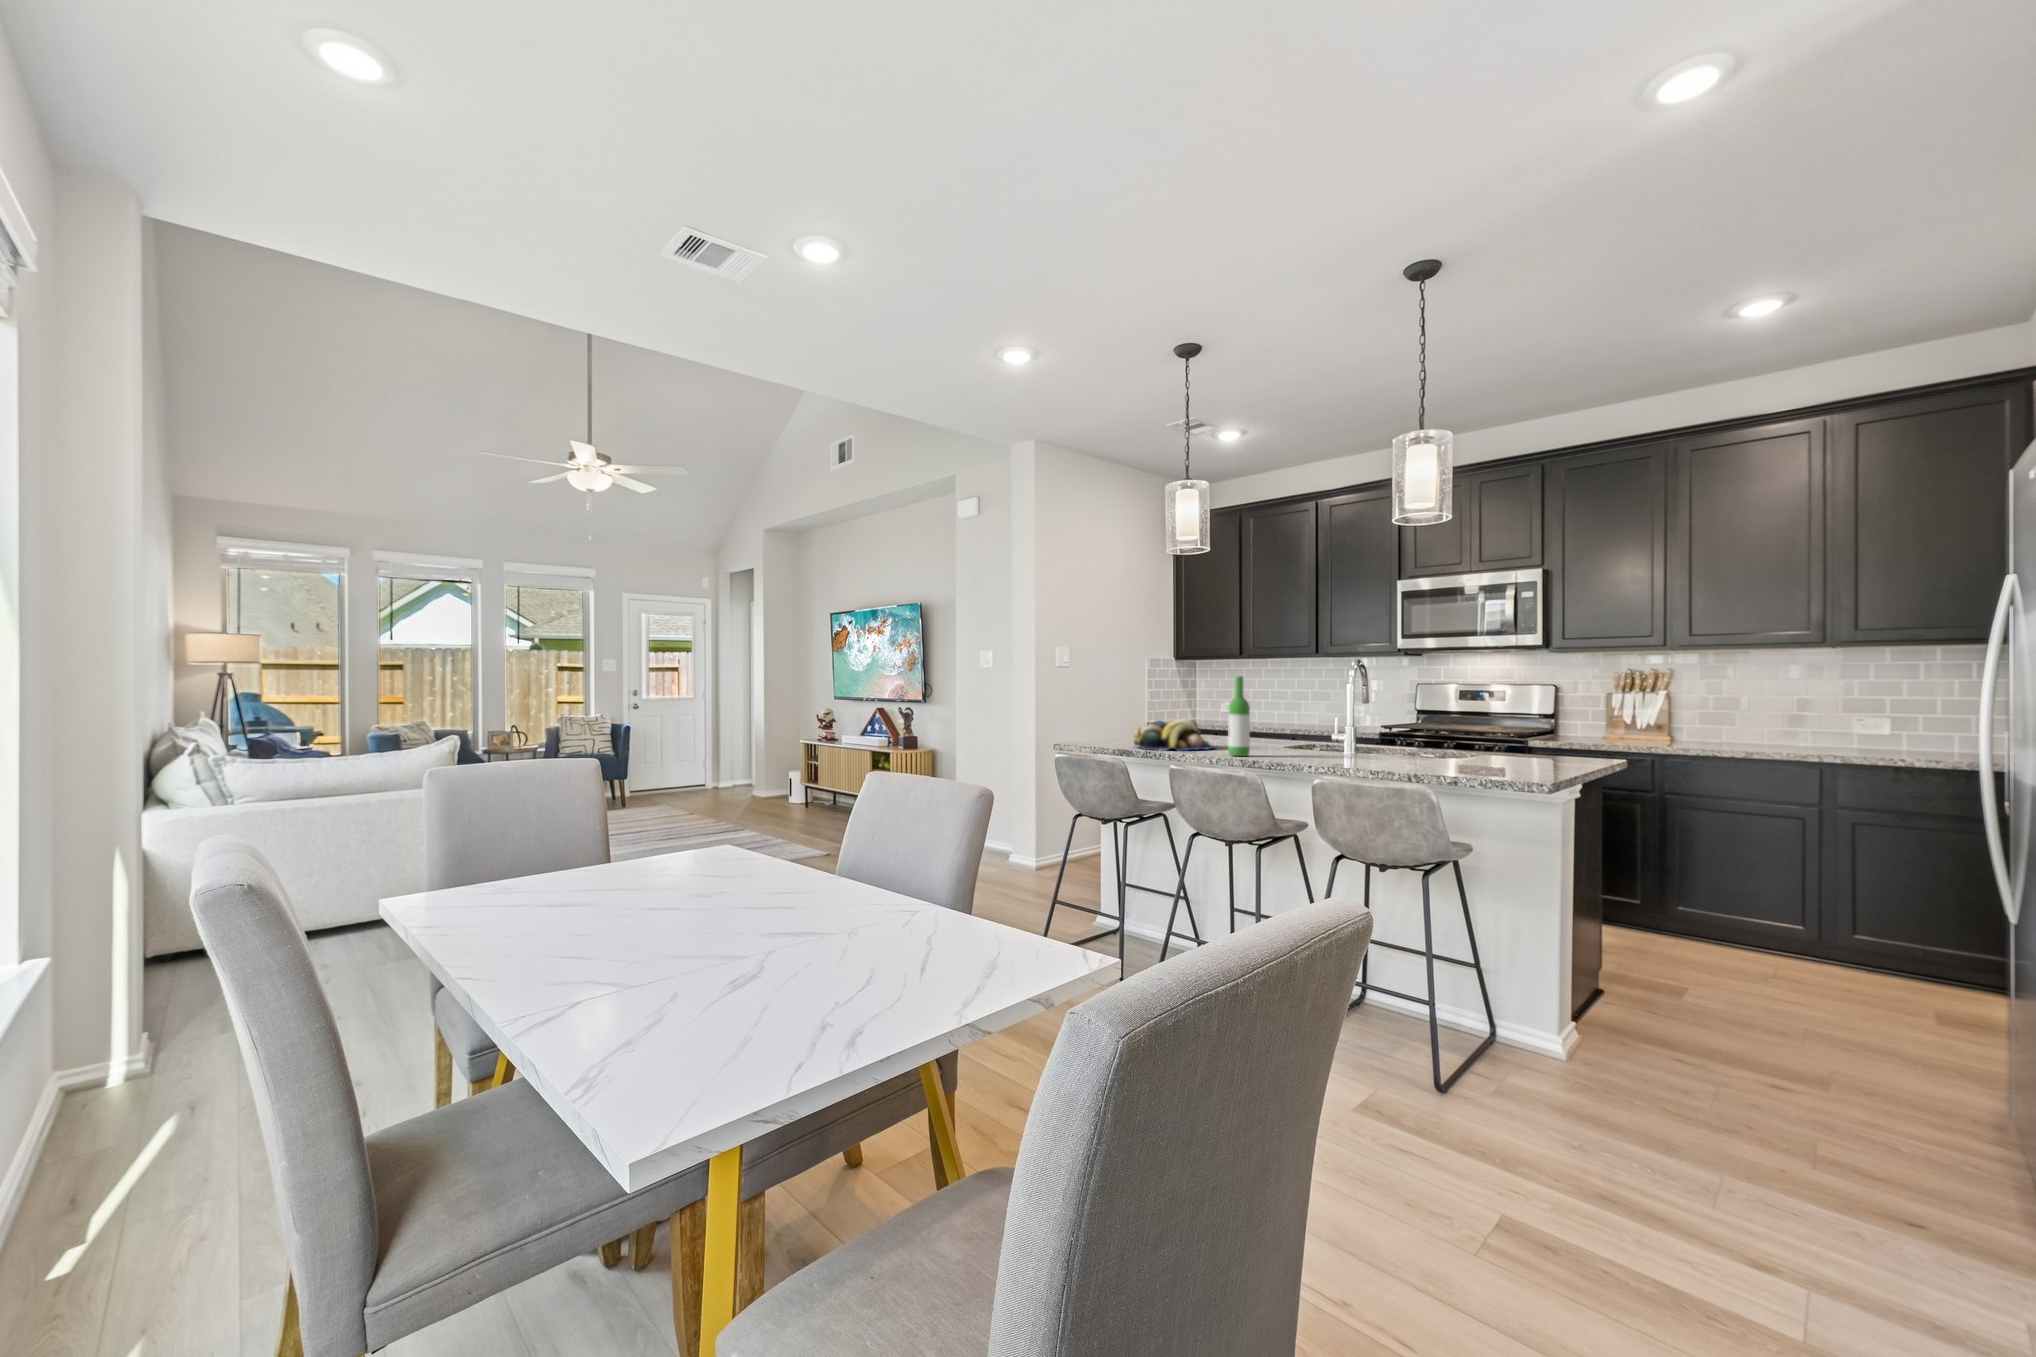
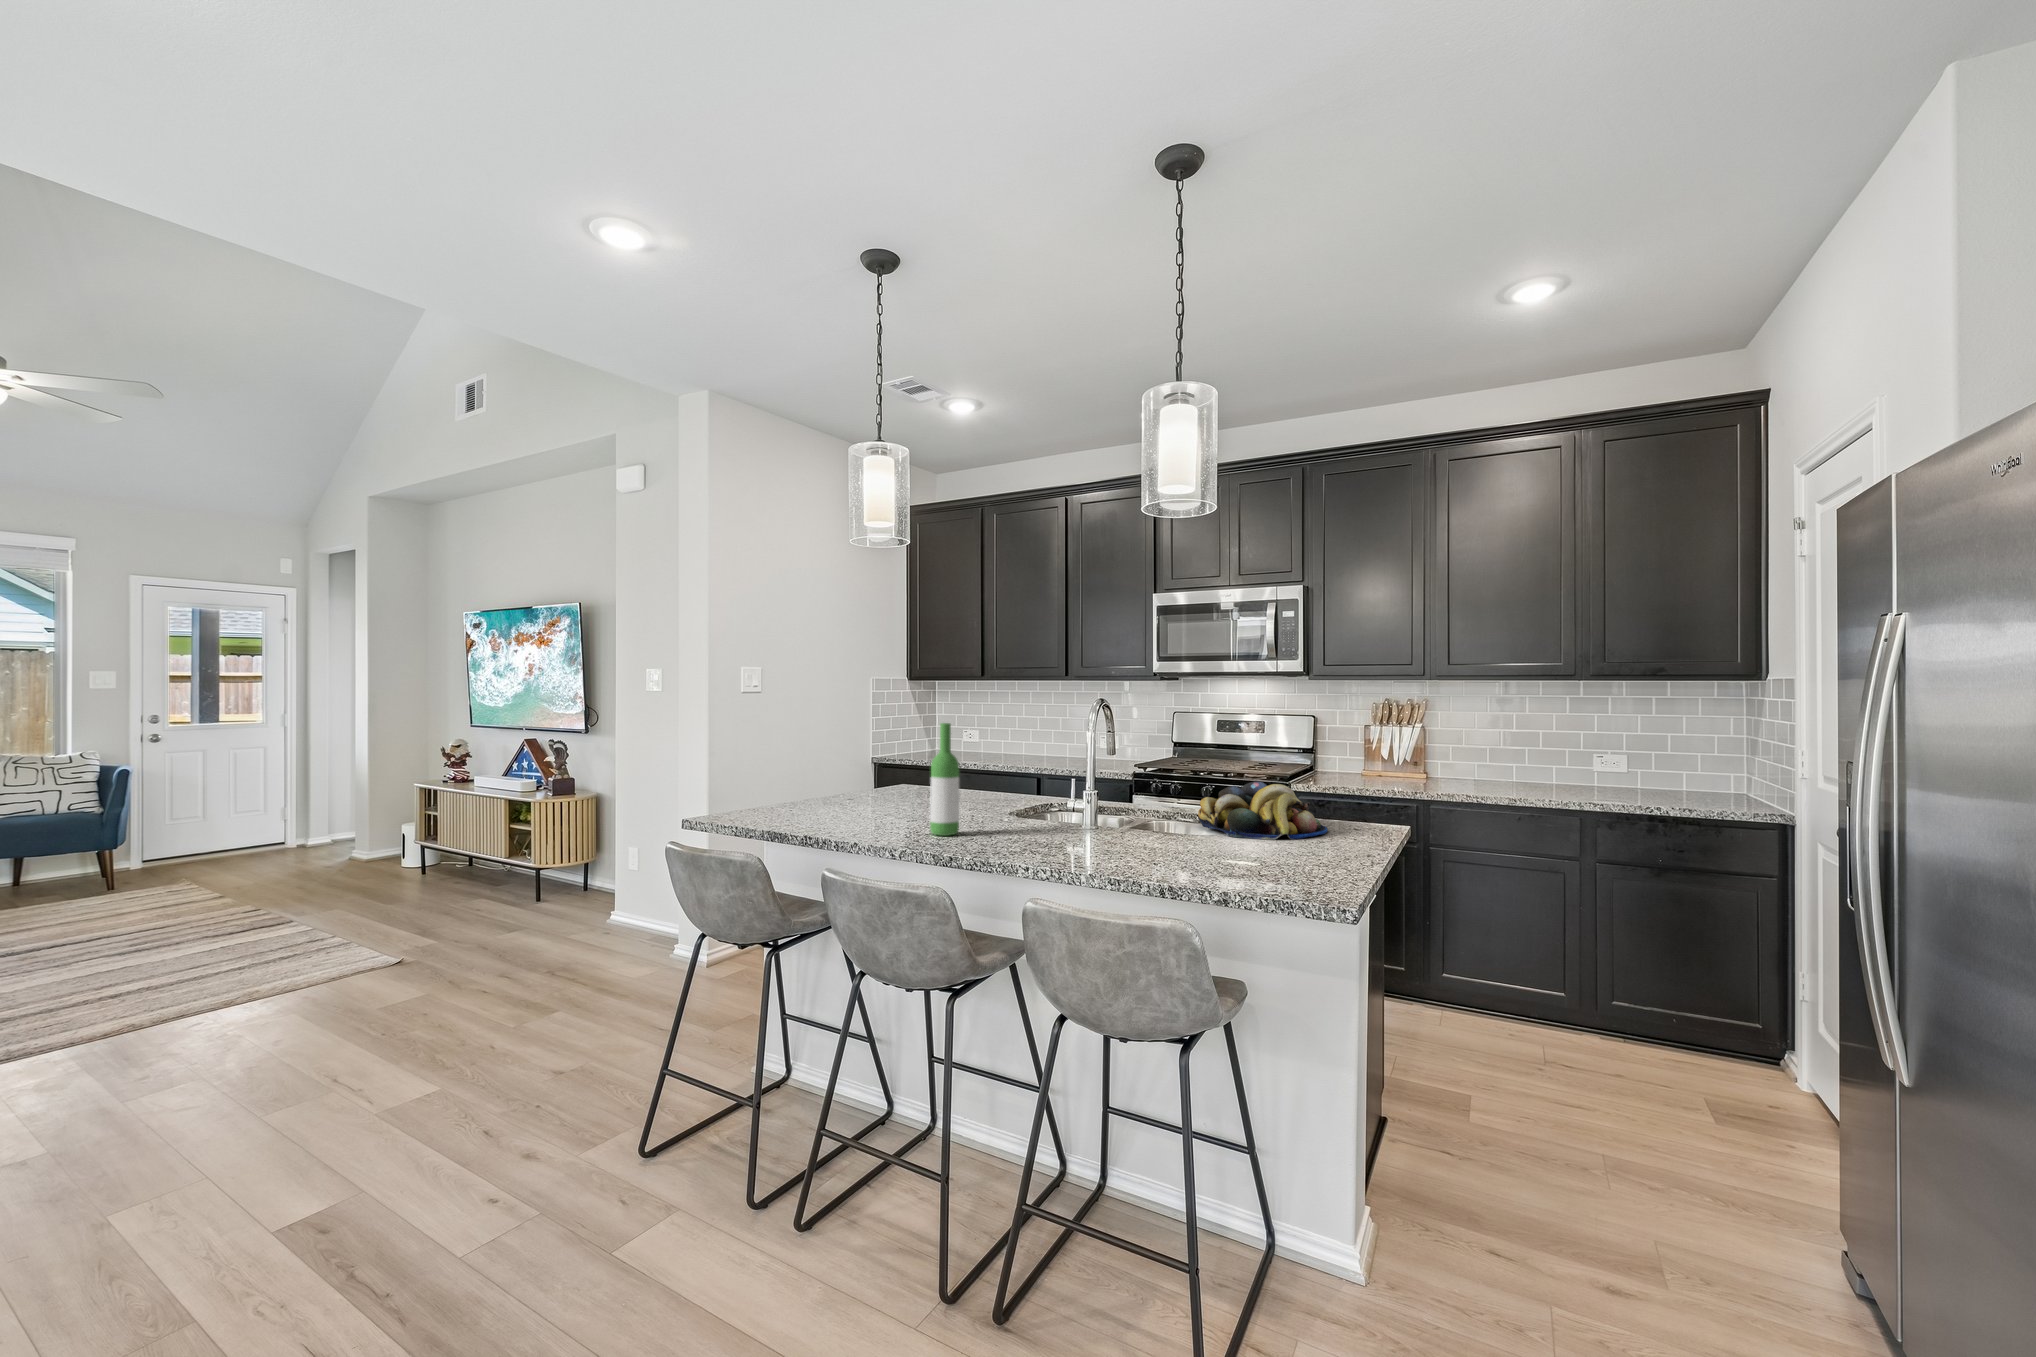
fruit bowl: present [1133,718,1215,751] -> present [1198,781,1328,840]

